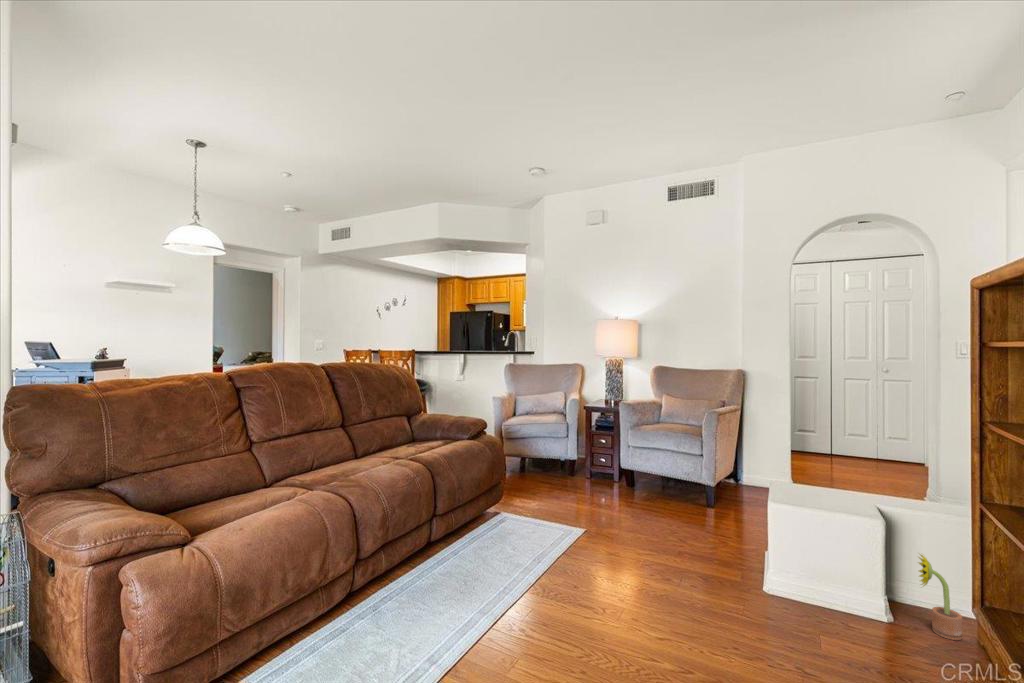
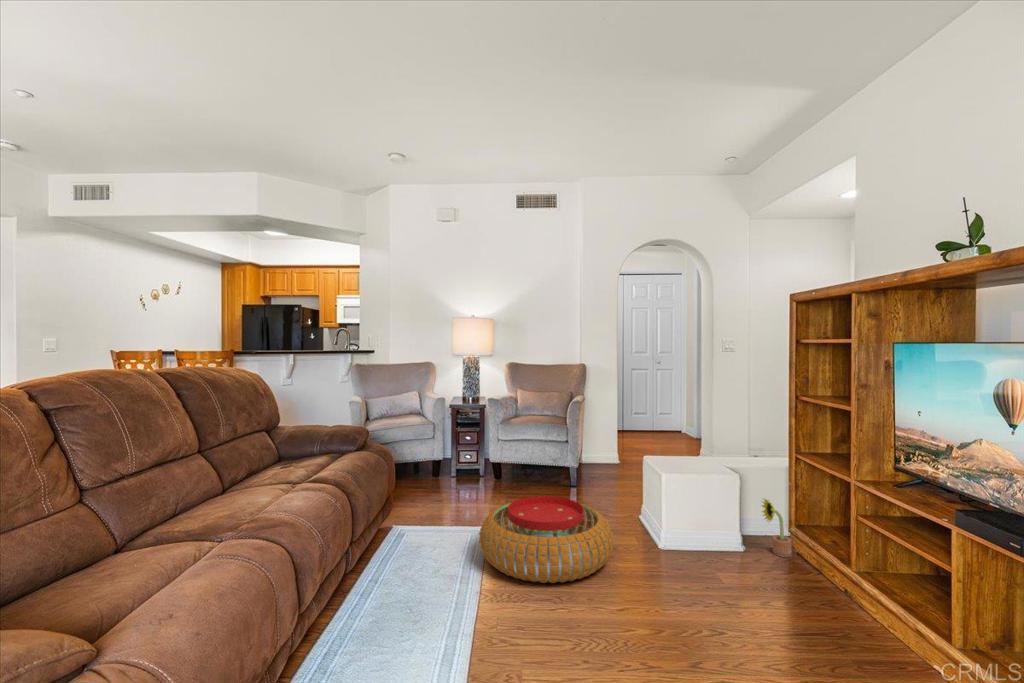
pouf: none [554,504,697,596] -> present [479,496,613,583]

